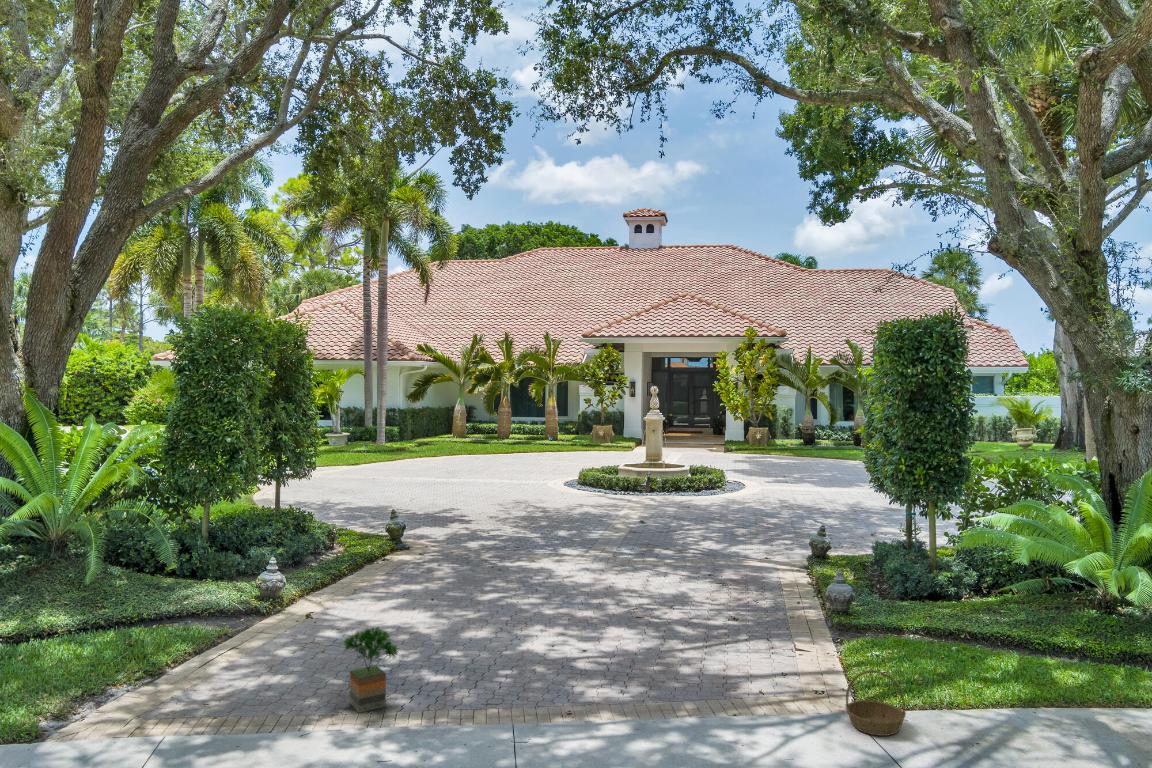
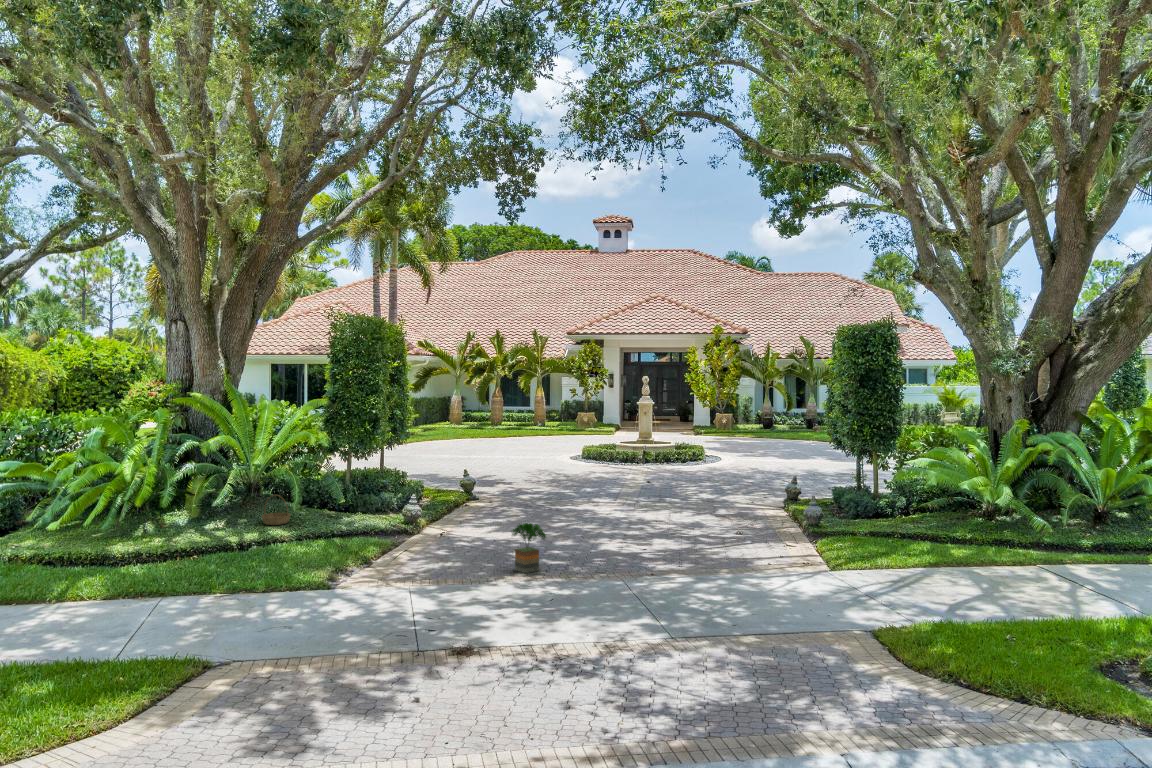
basket: present [846,670,906,736] -> present [262,495,291,525]

